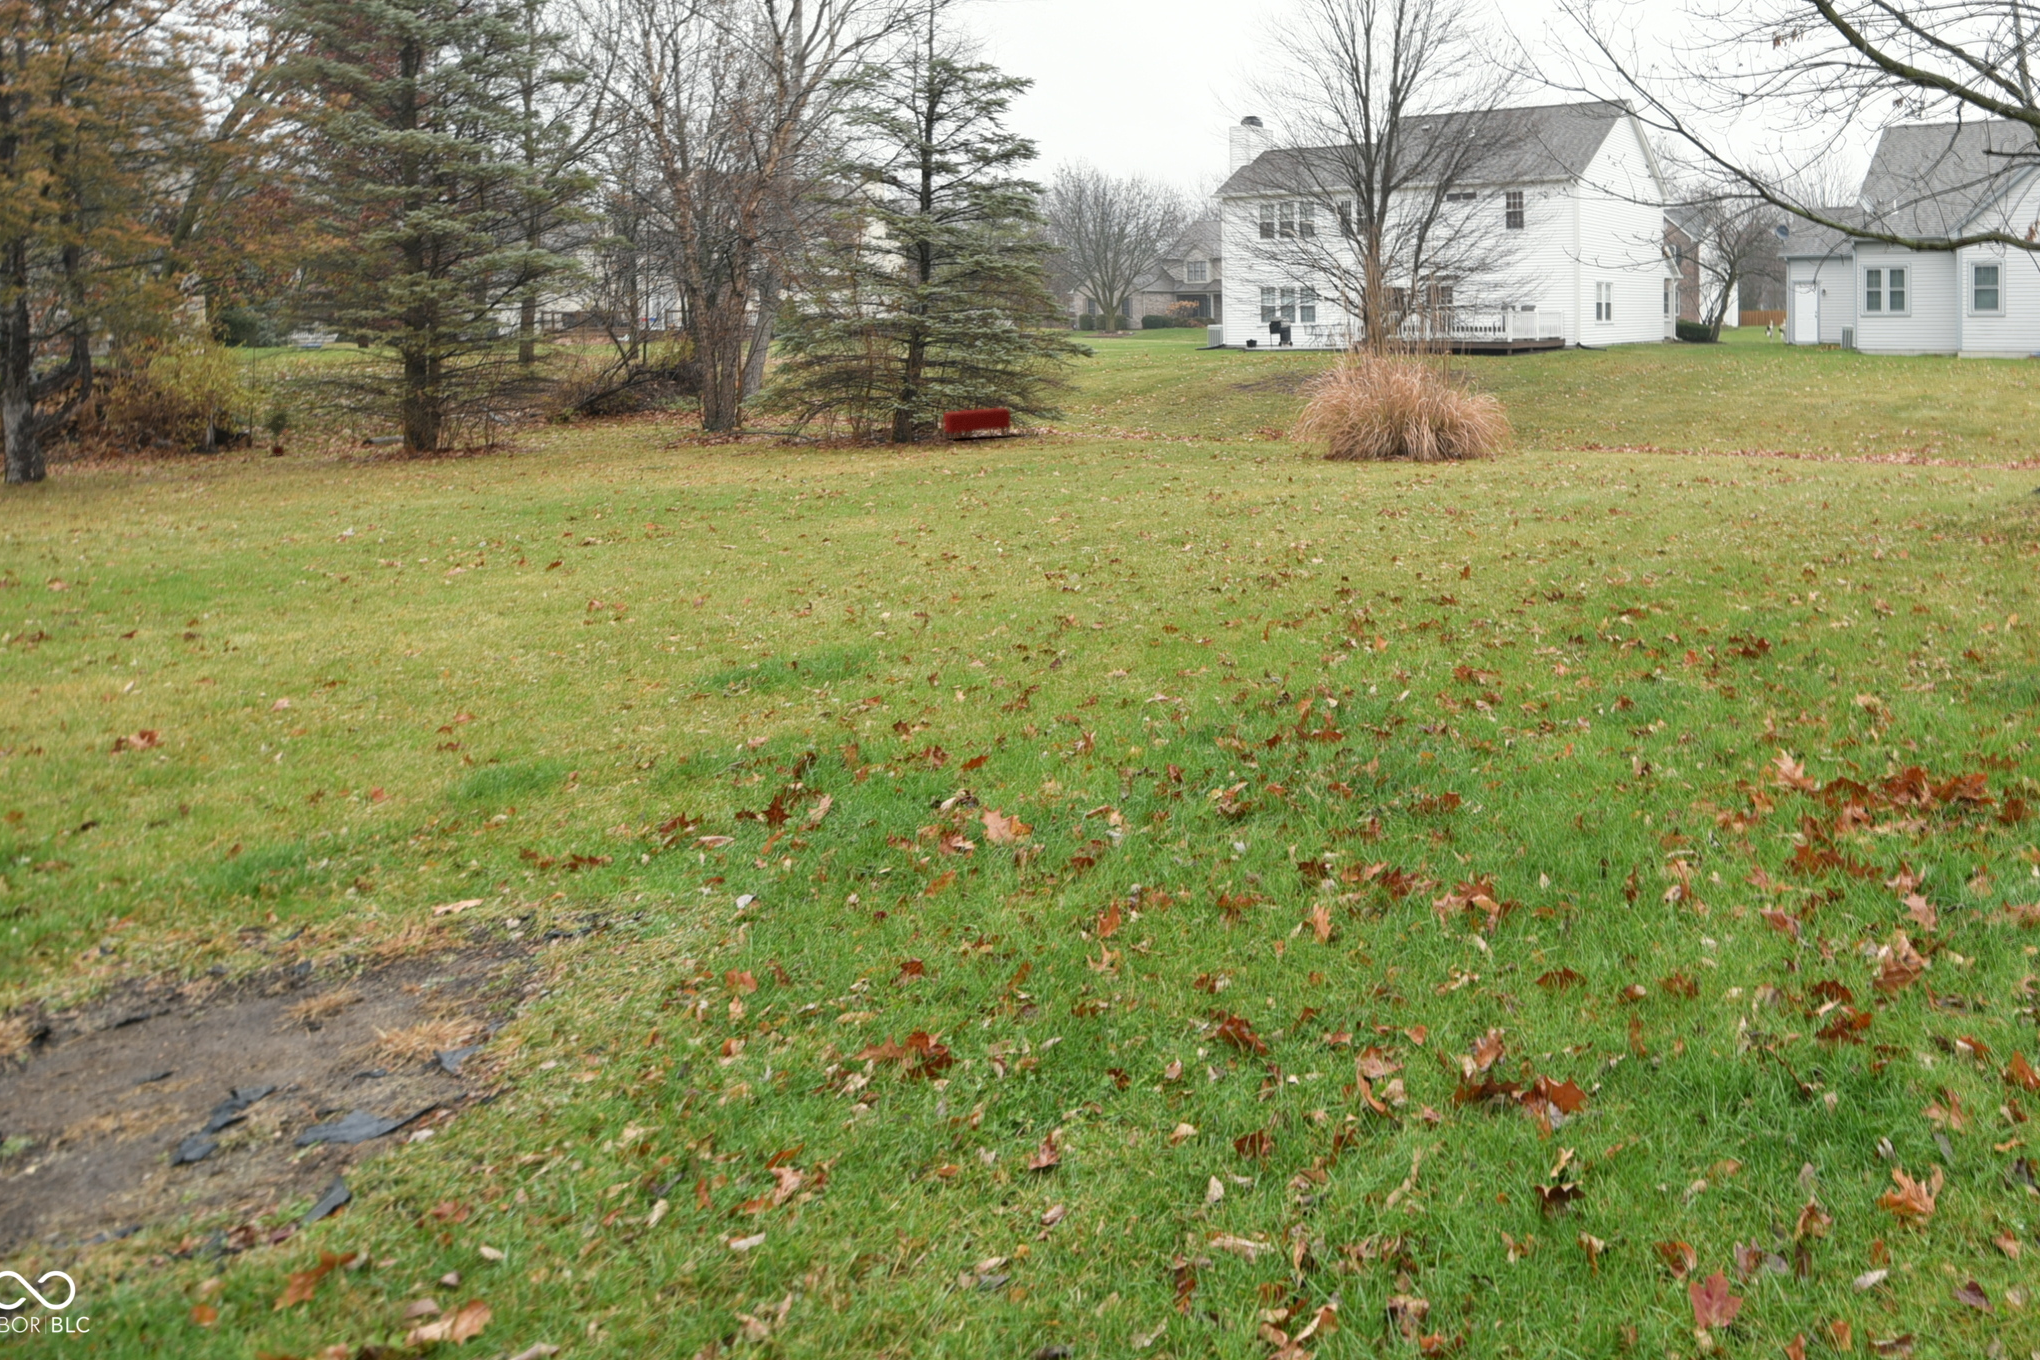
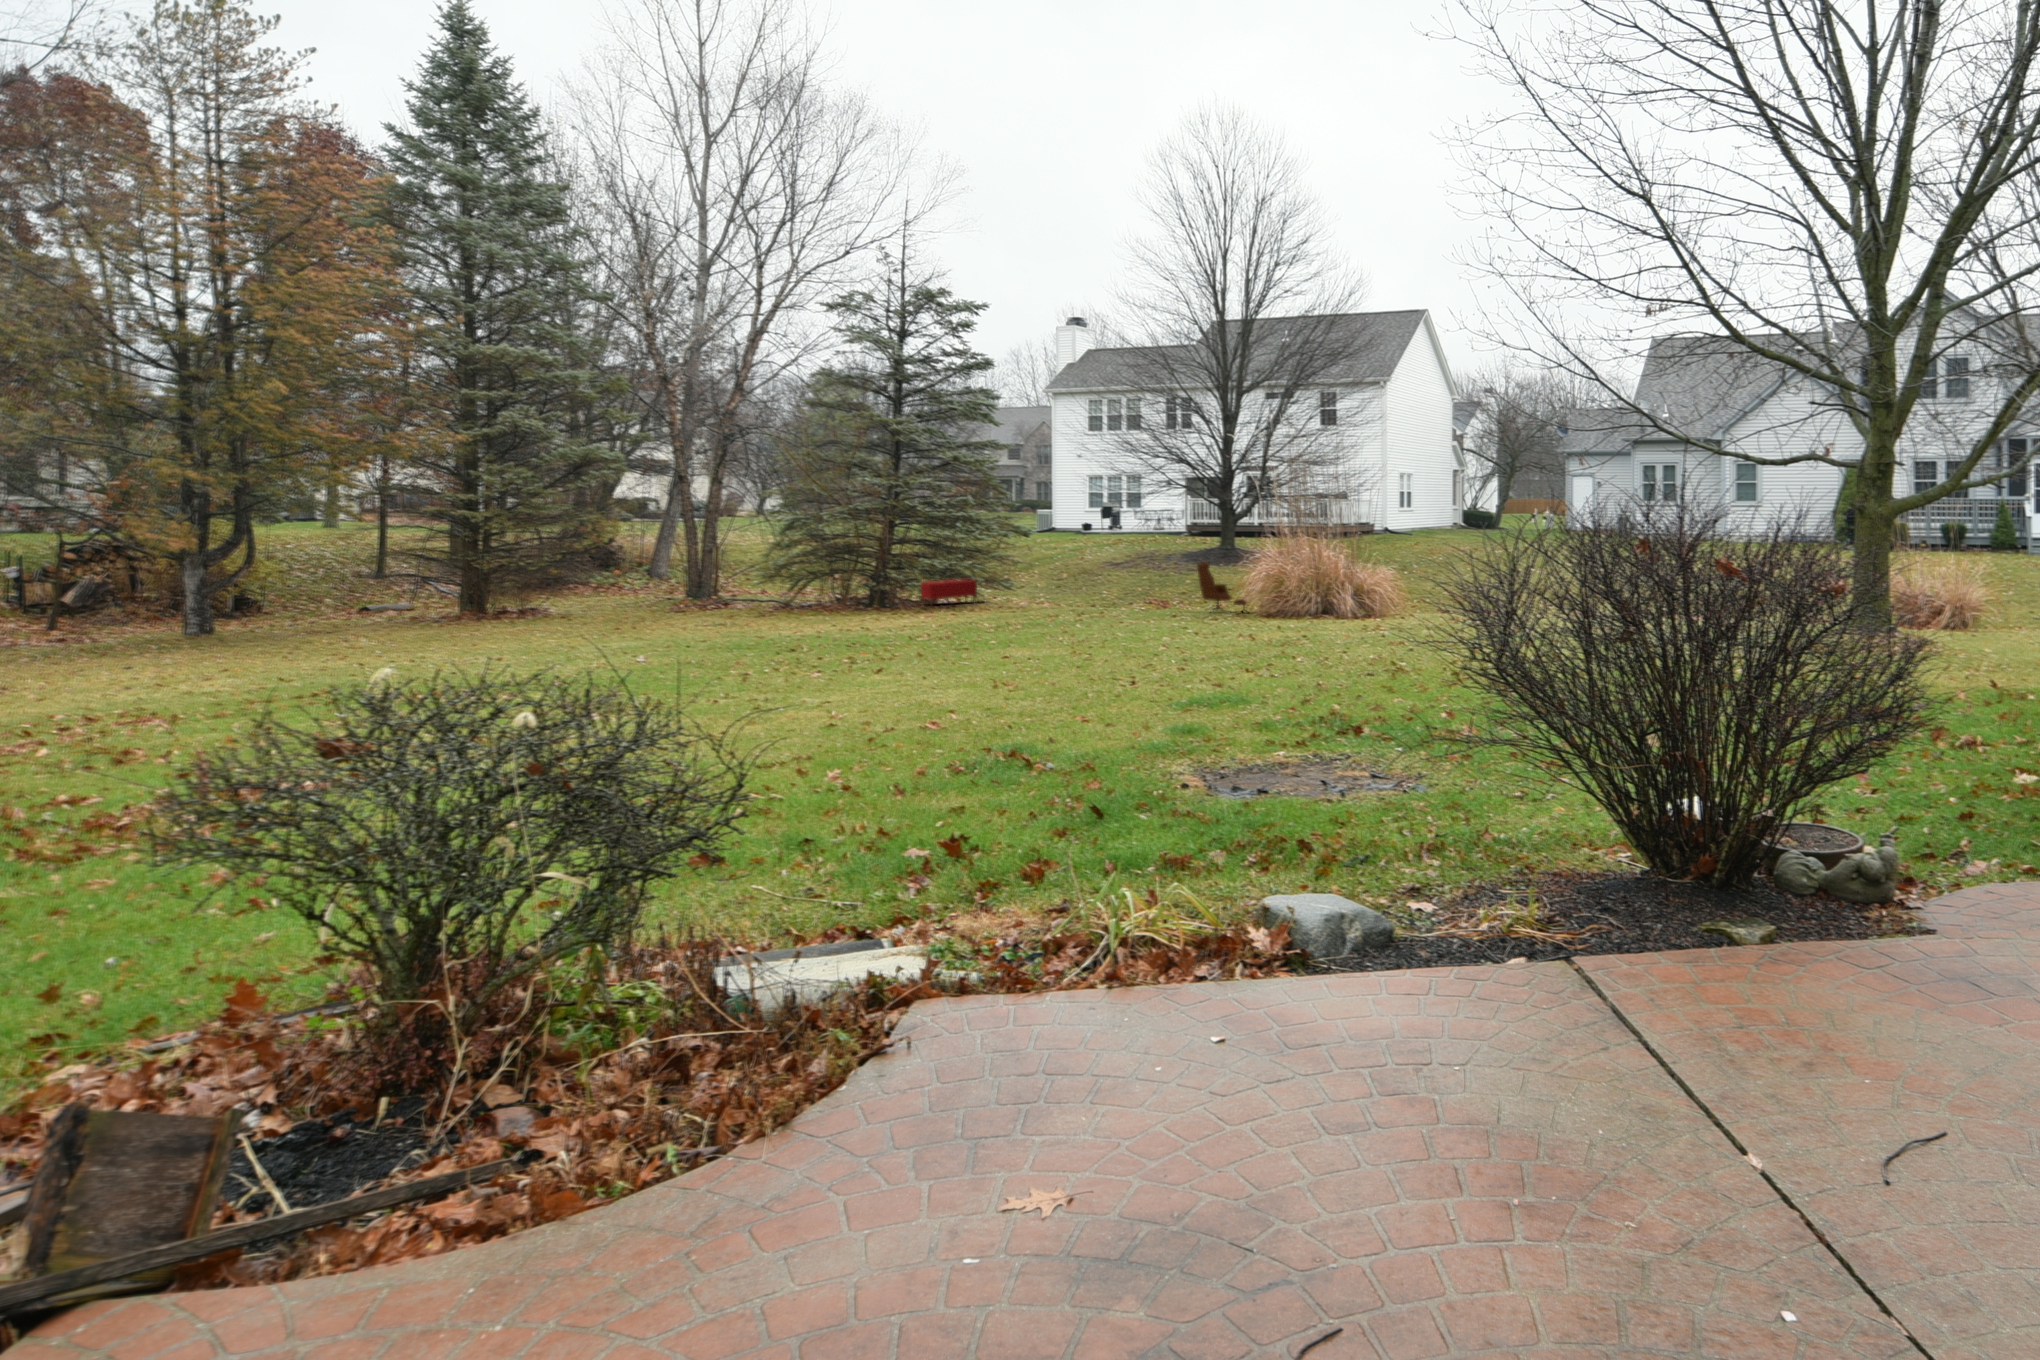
lounge chair: none [1239,389,1309,456] -> present [1197,562,1249,613]
potted tree: present [268,407,298,455] -> none [334,575,364,618]

